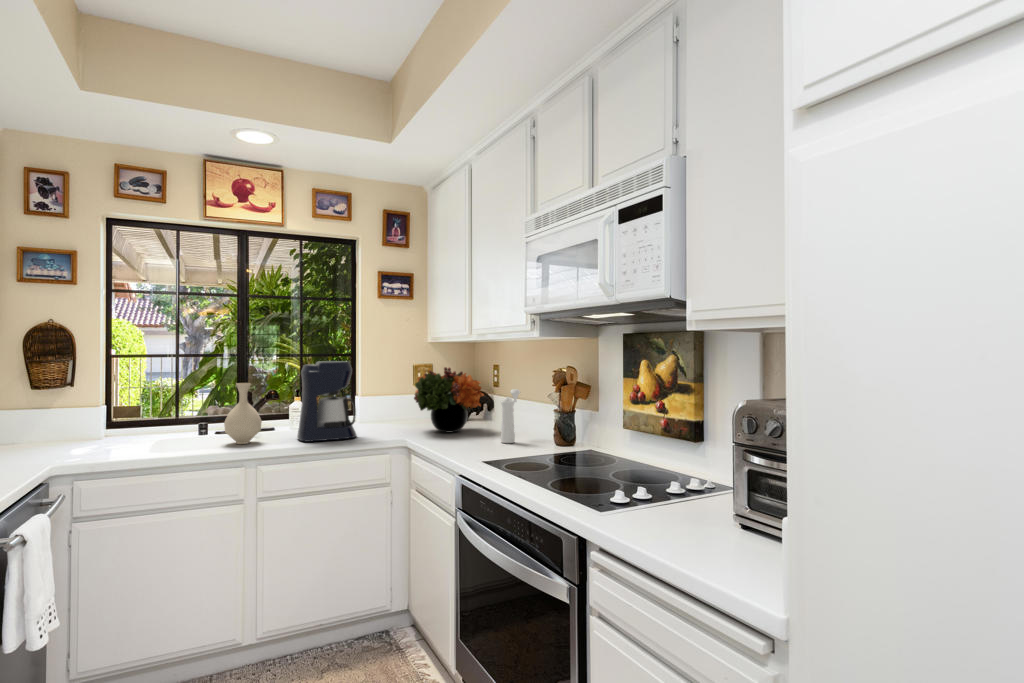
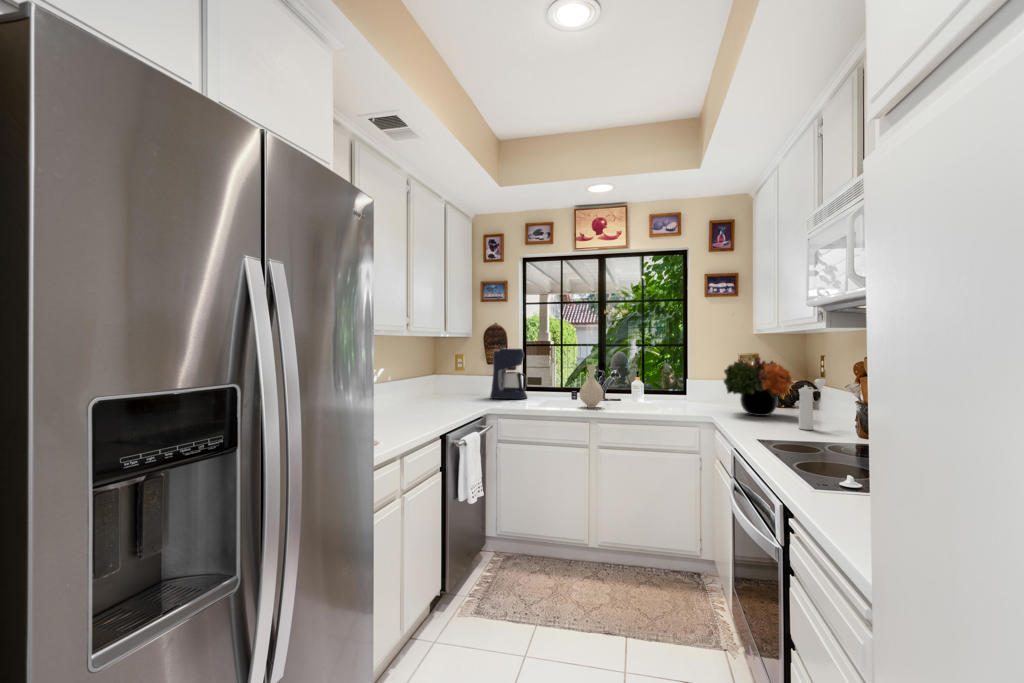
coffee maker: present [297,361,356,442] -> present [490,348,527,399]

